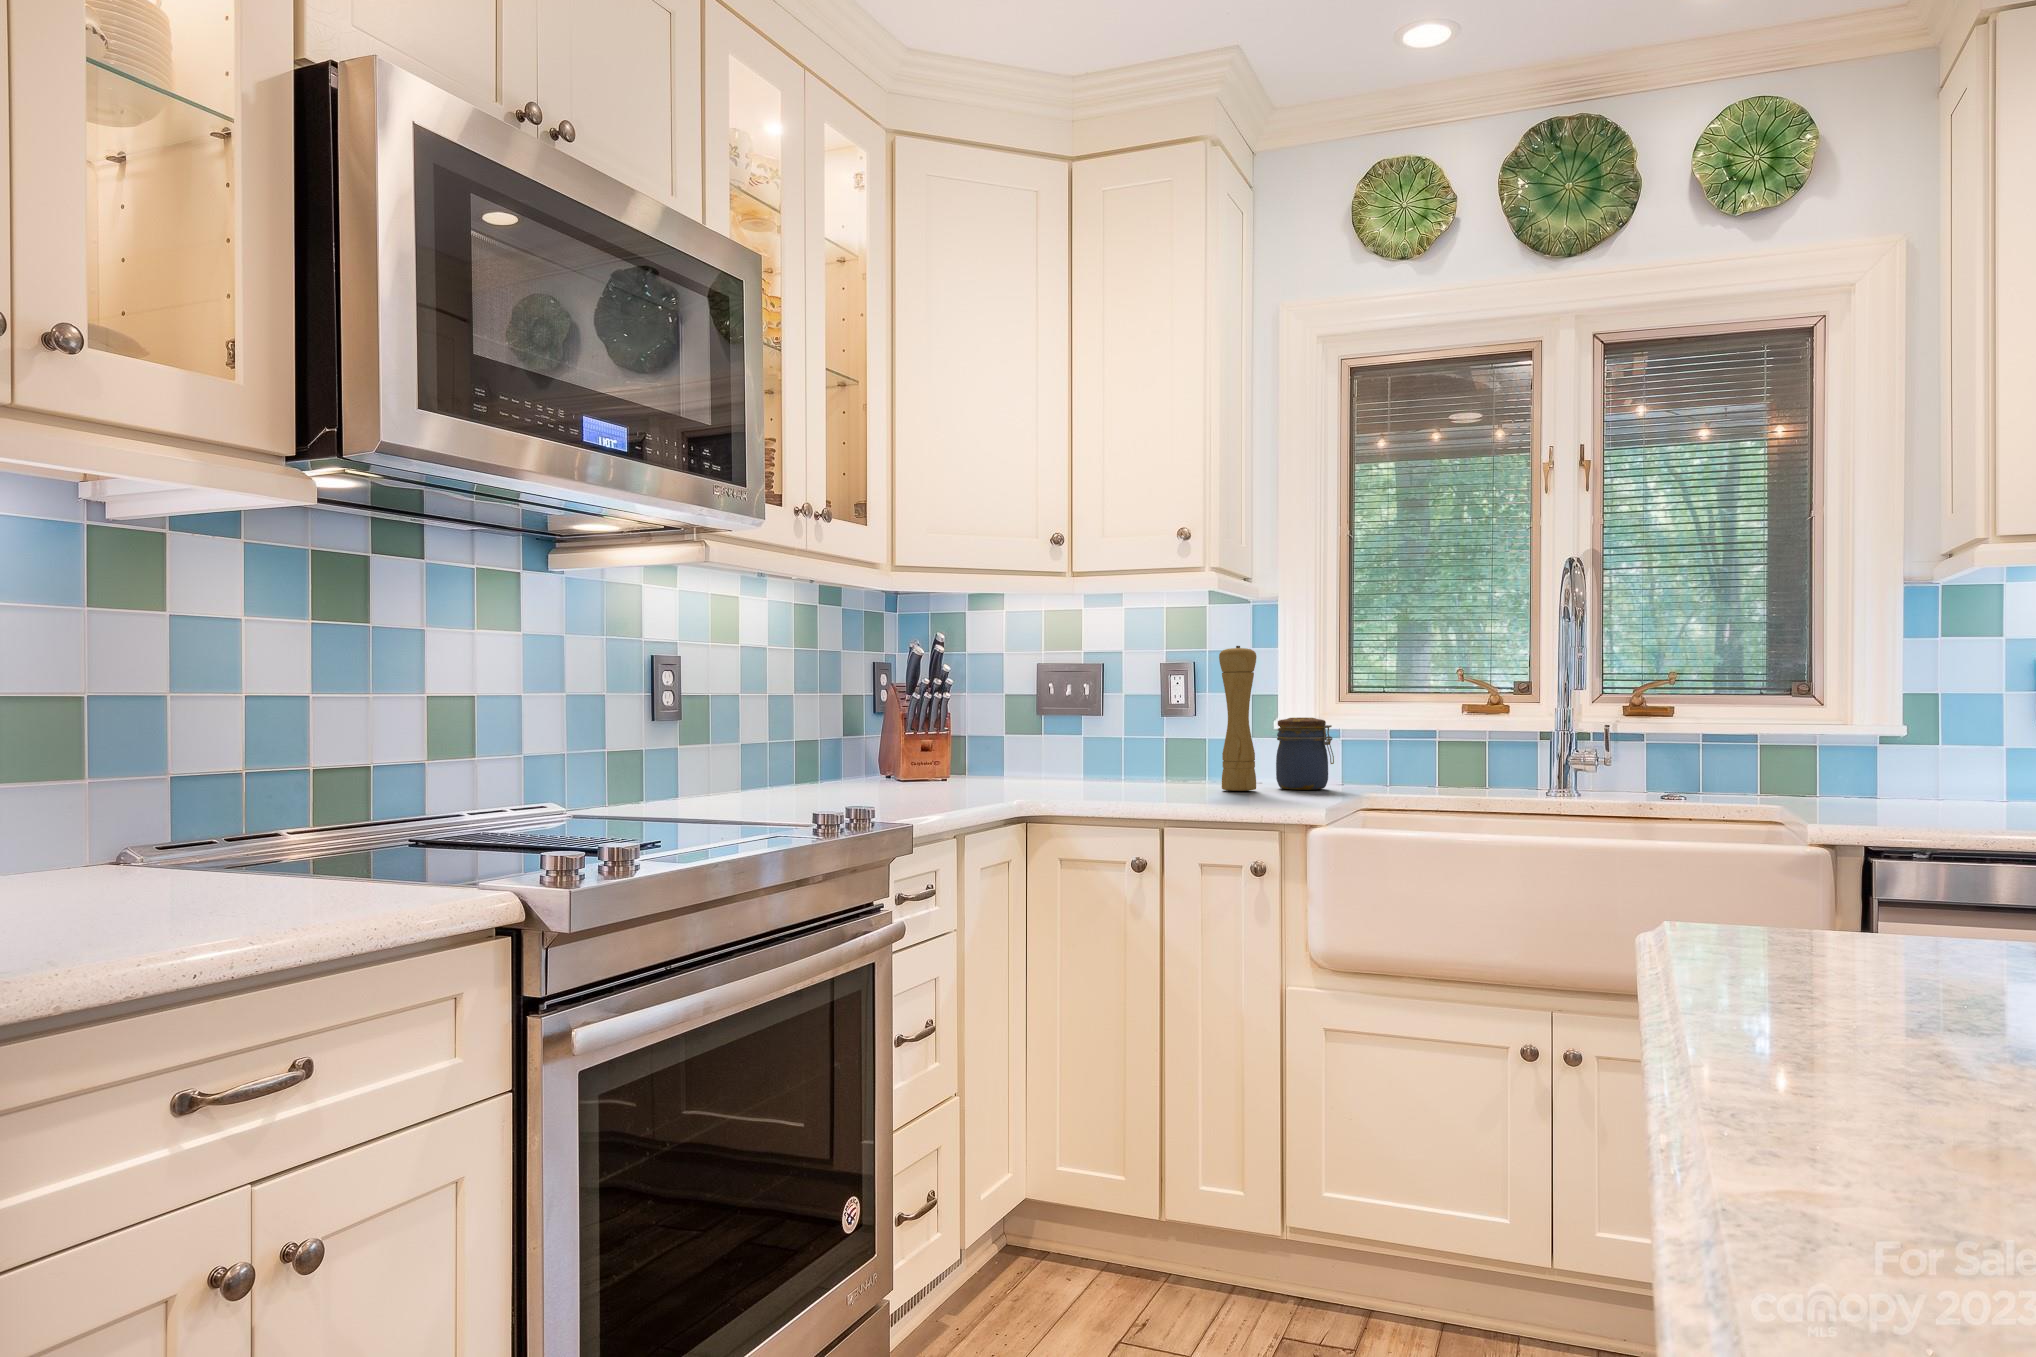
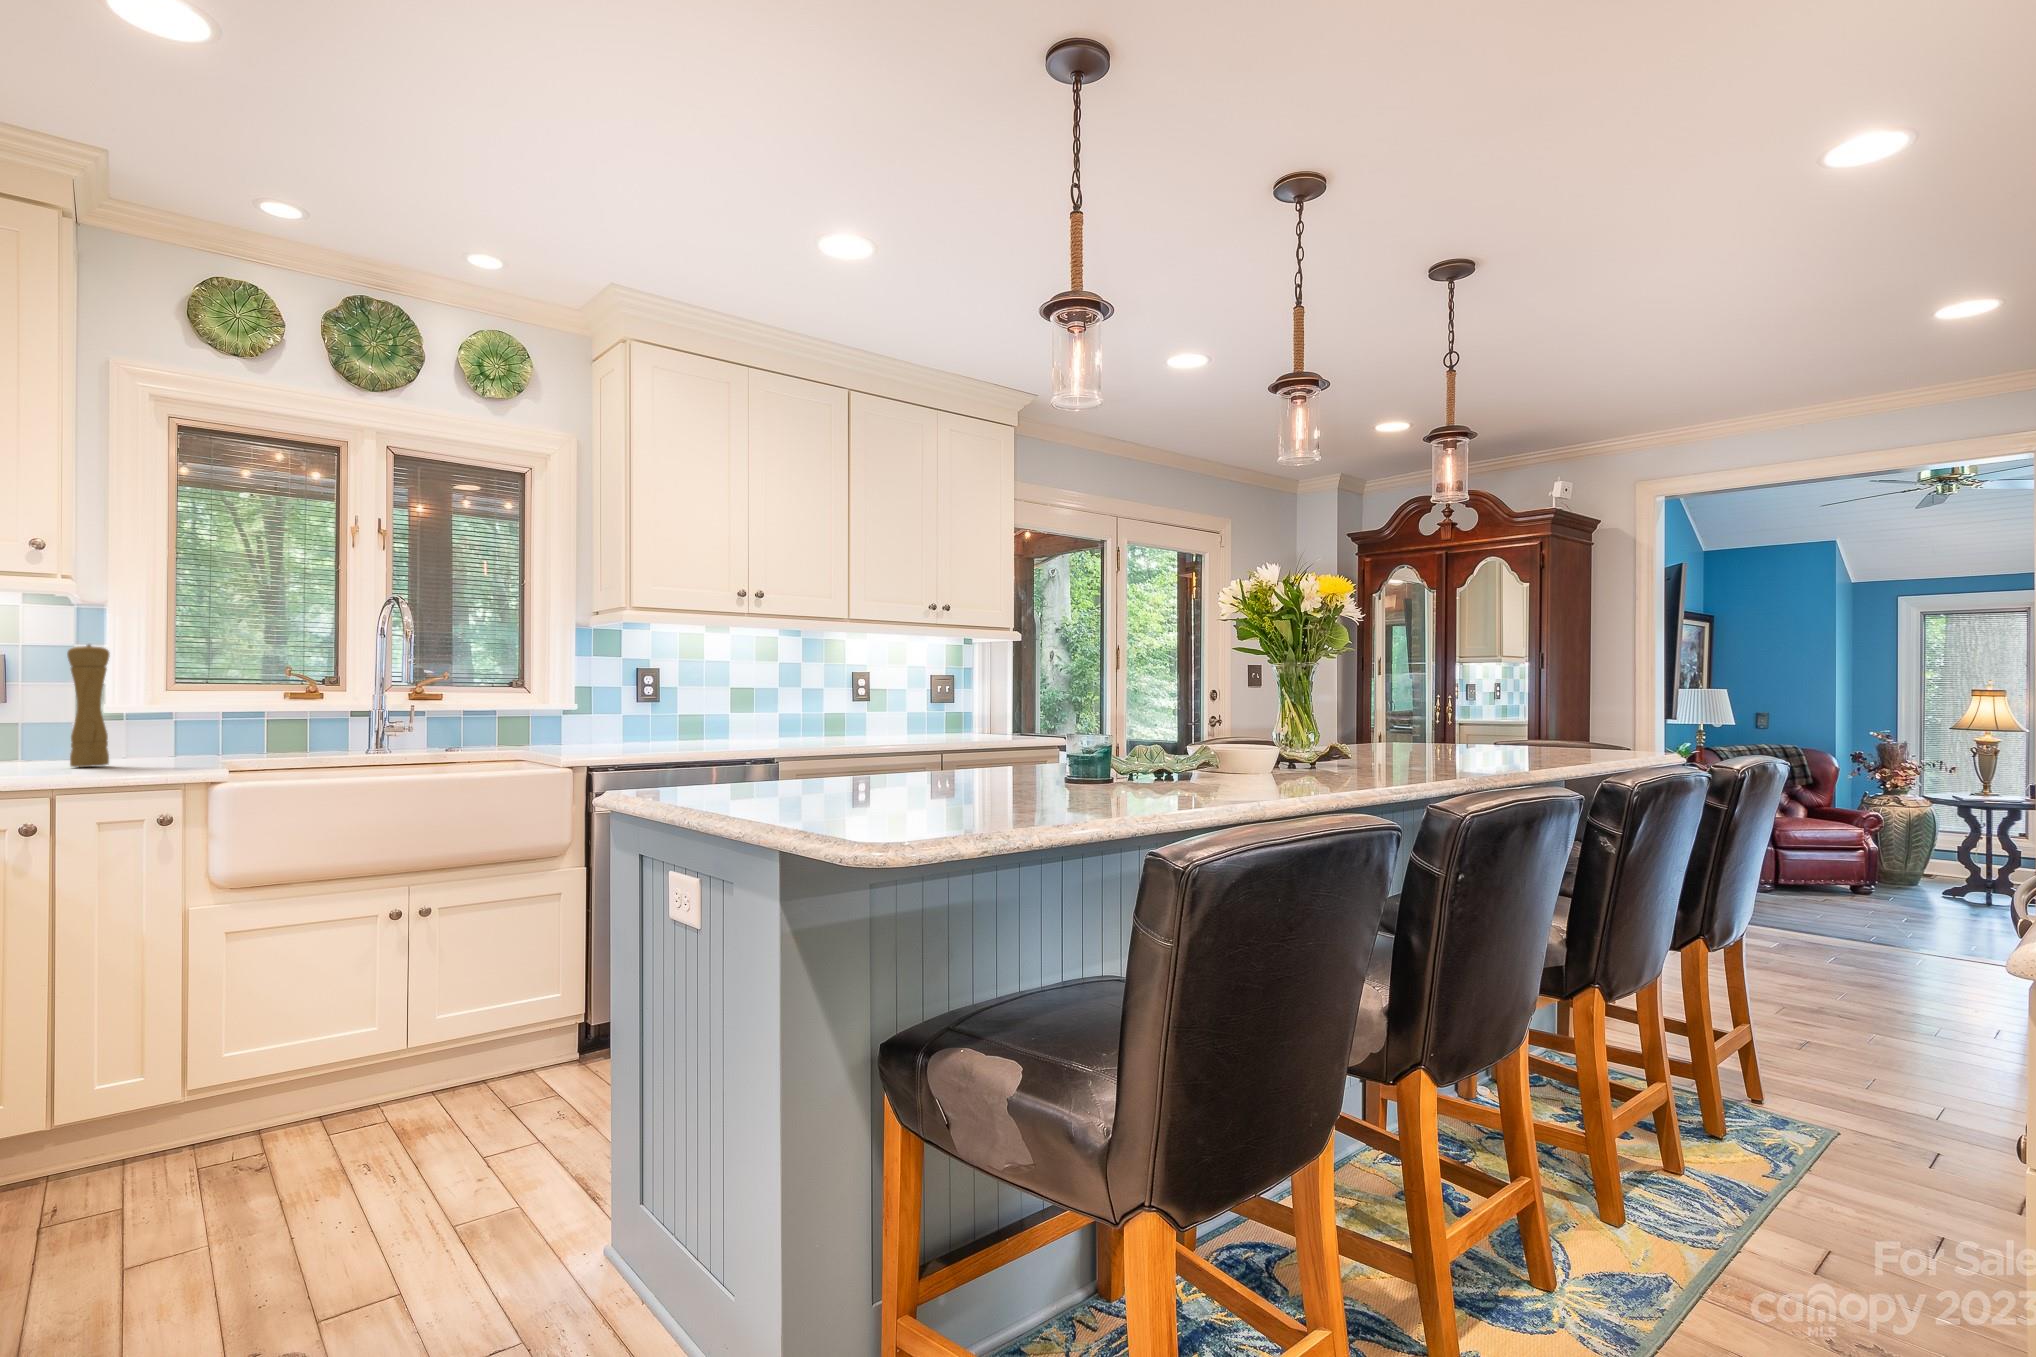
jar: present [1276,718,1334,790] -> none [118,704,179,763]

